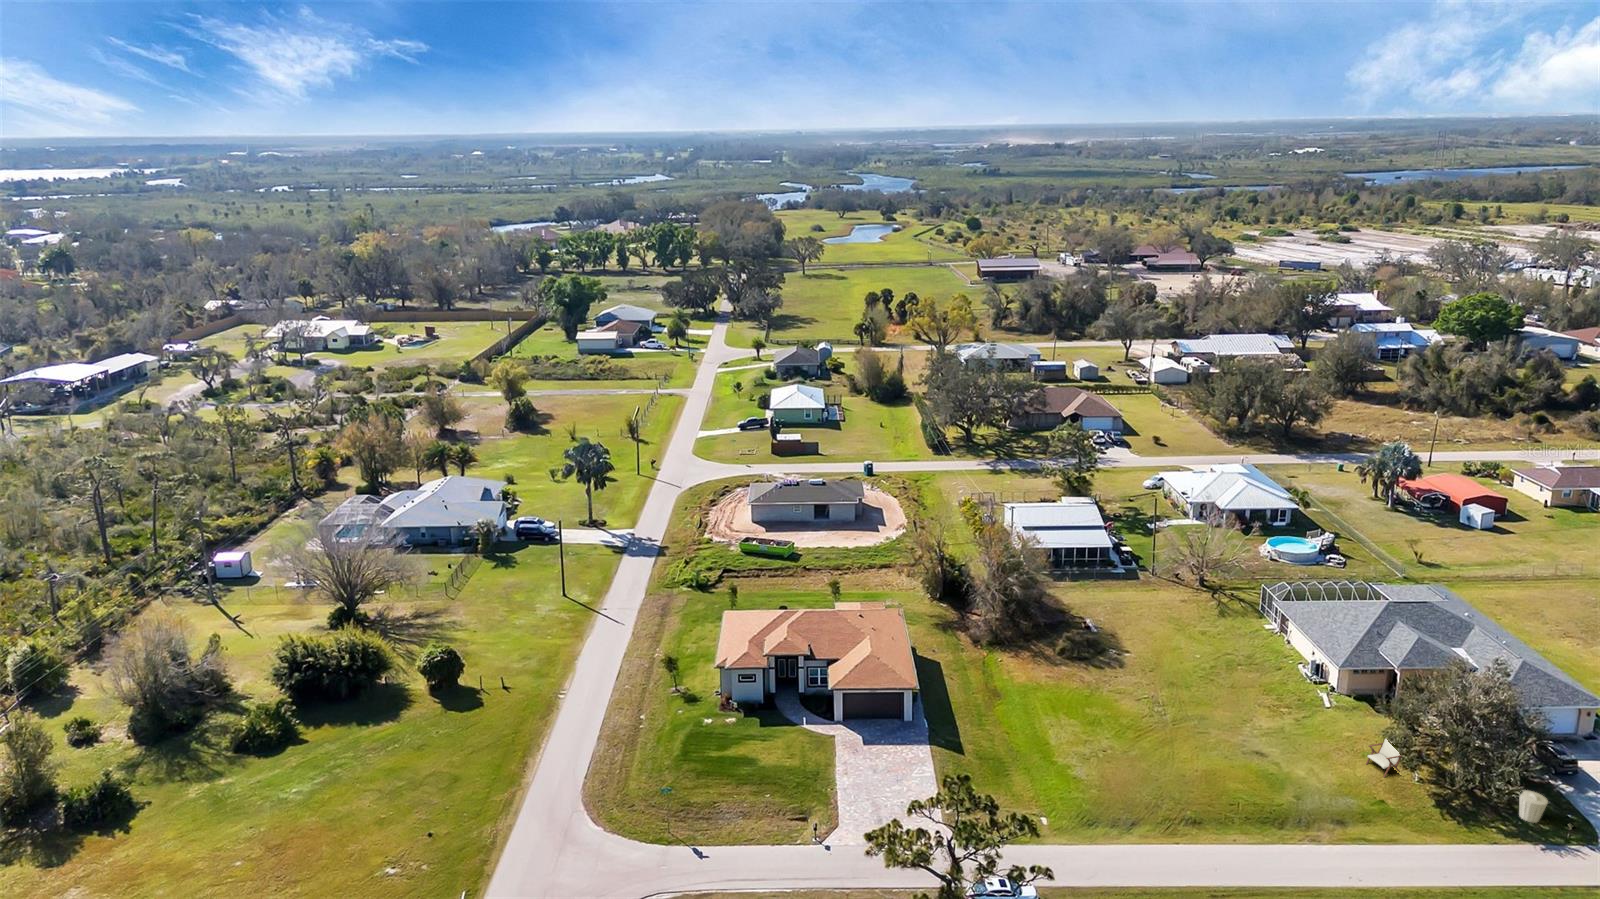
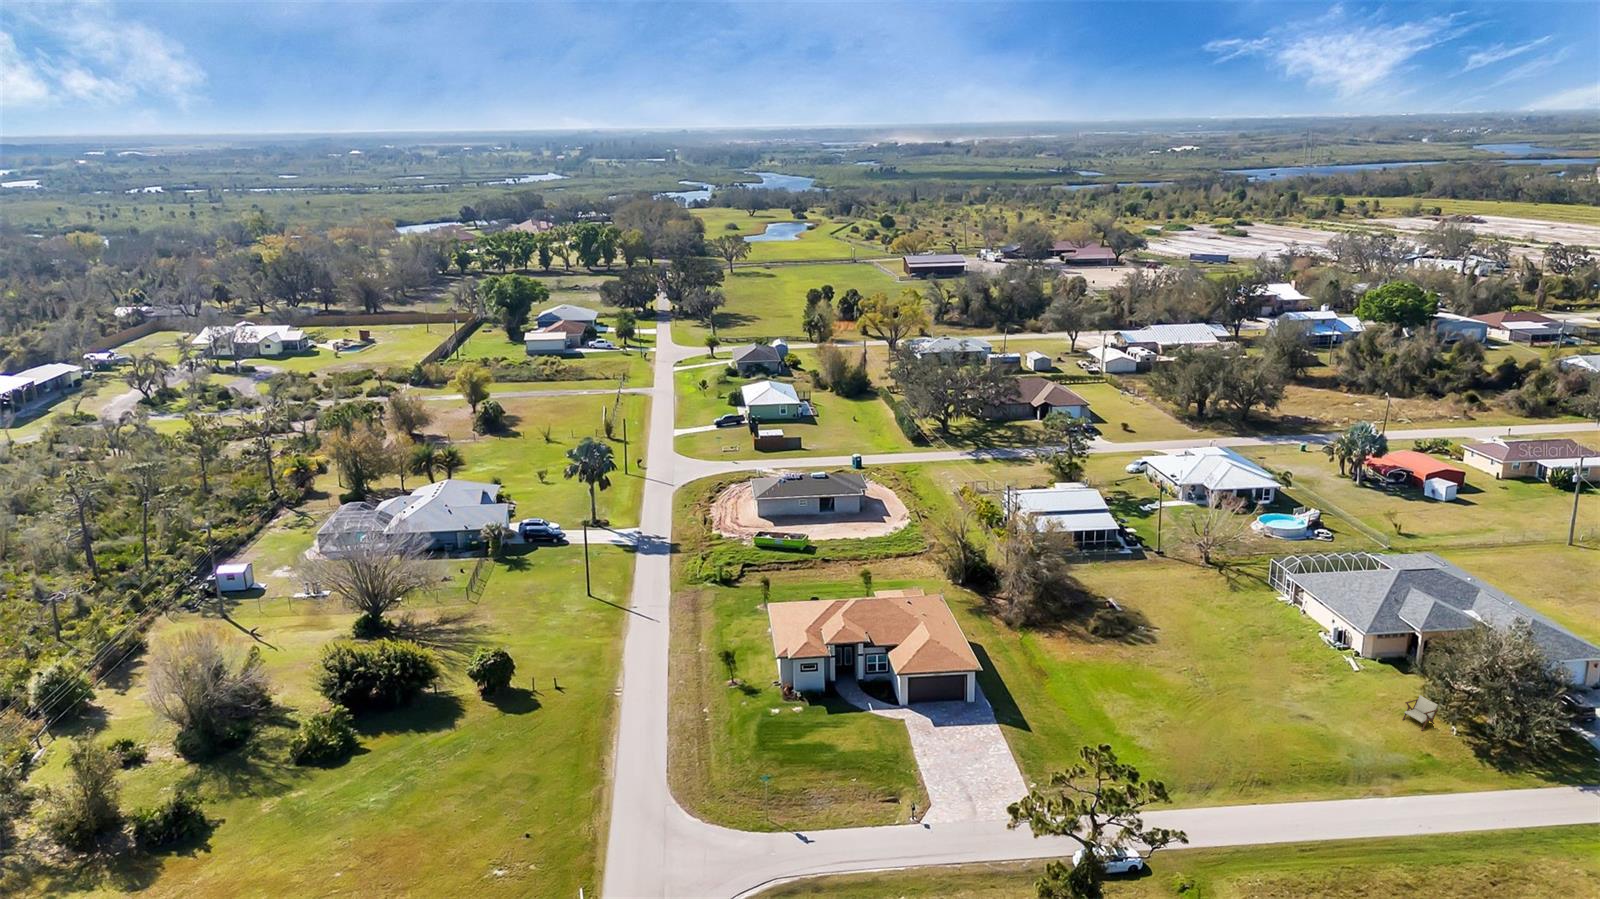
trash can: present [1519,790,1548,823] -> none [1548,735,1576,765]

